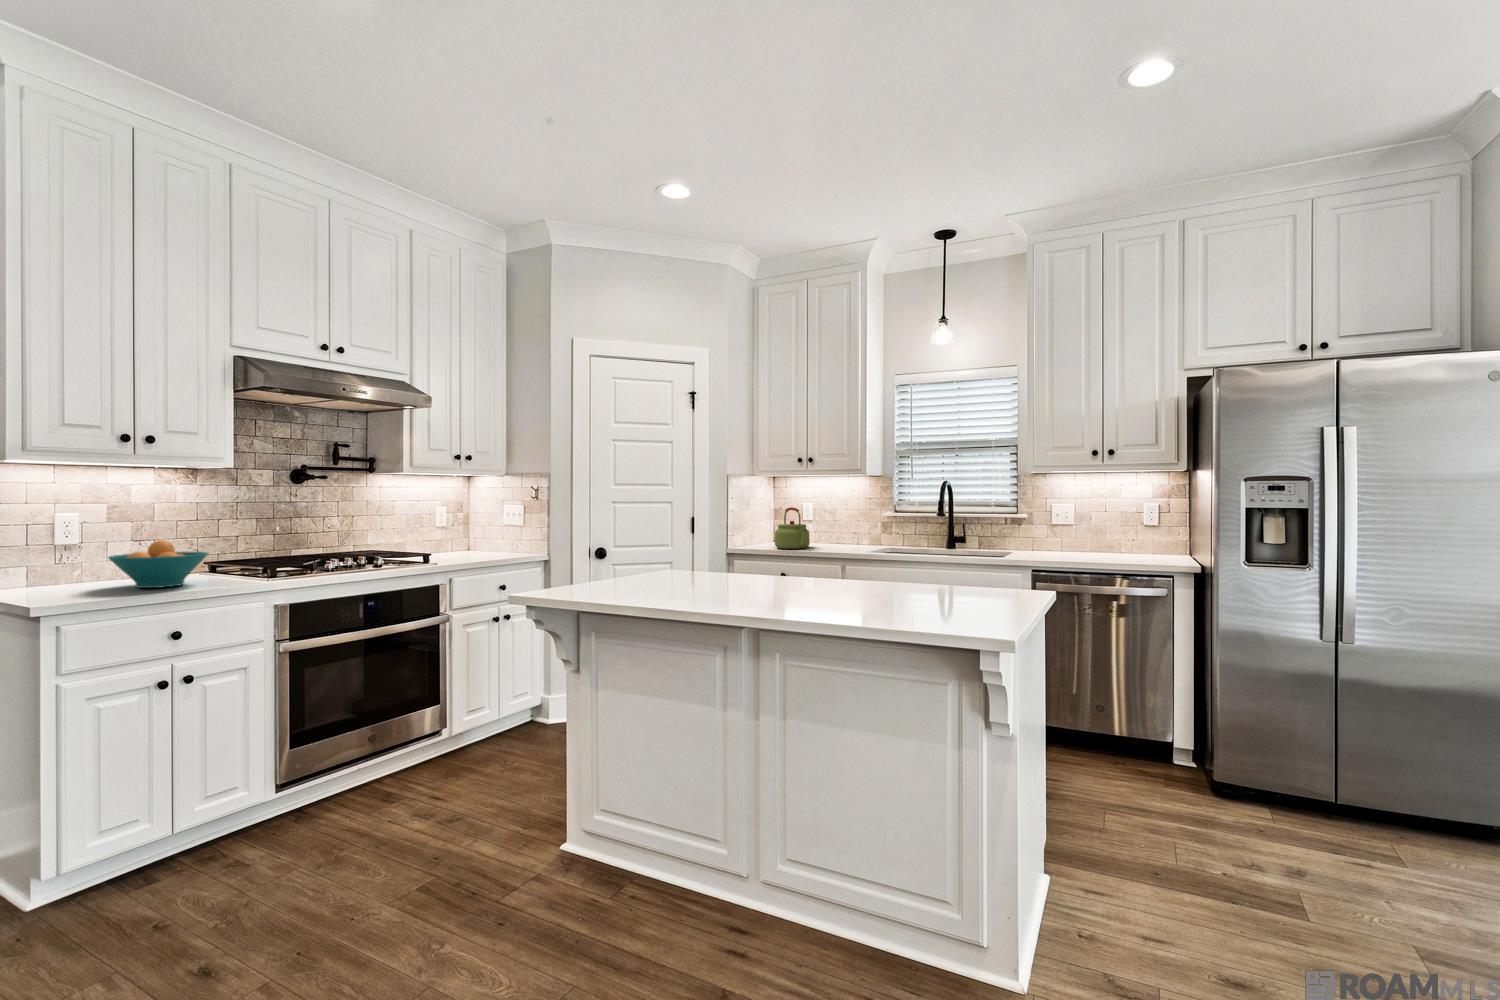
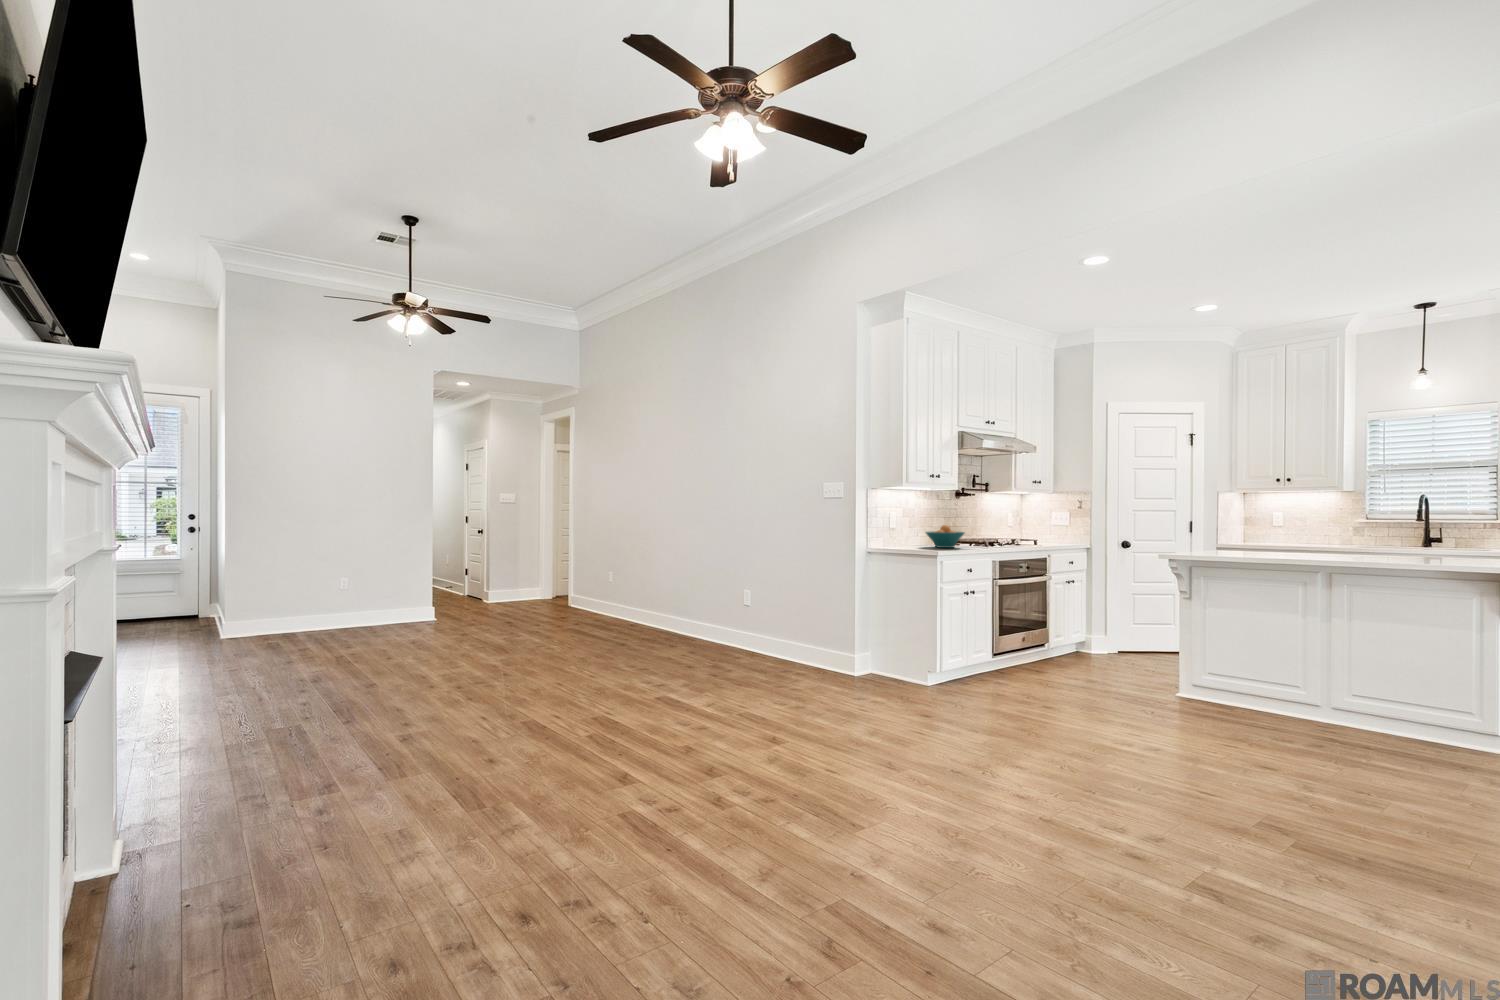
kettle: present [775,507,810,549] -> none [1258,515,1290,545]

